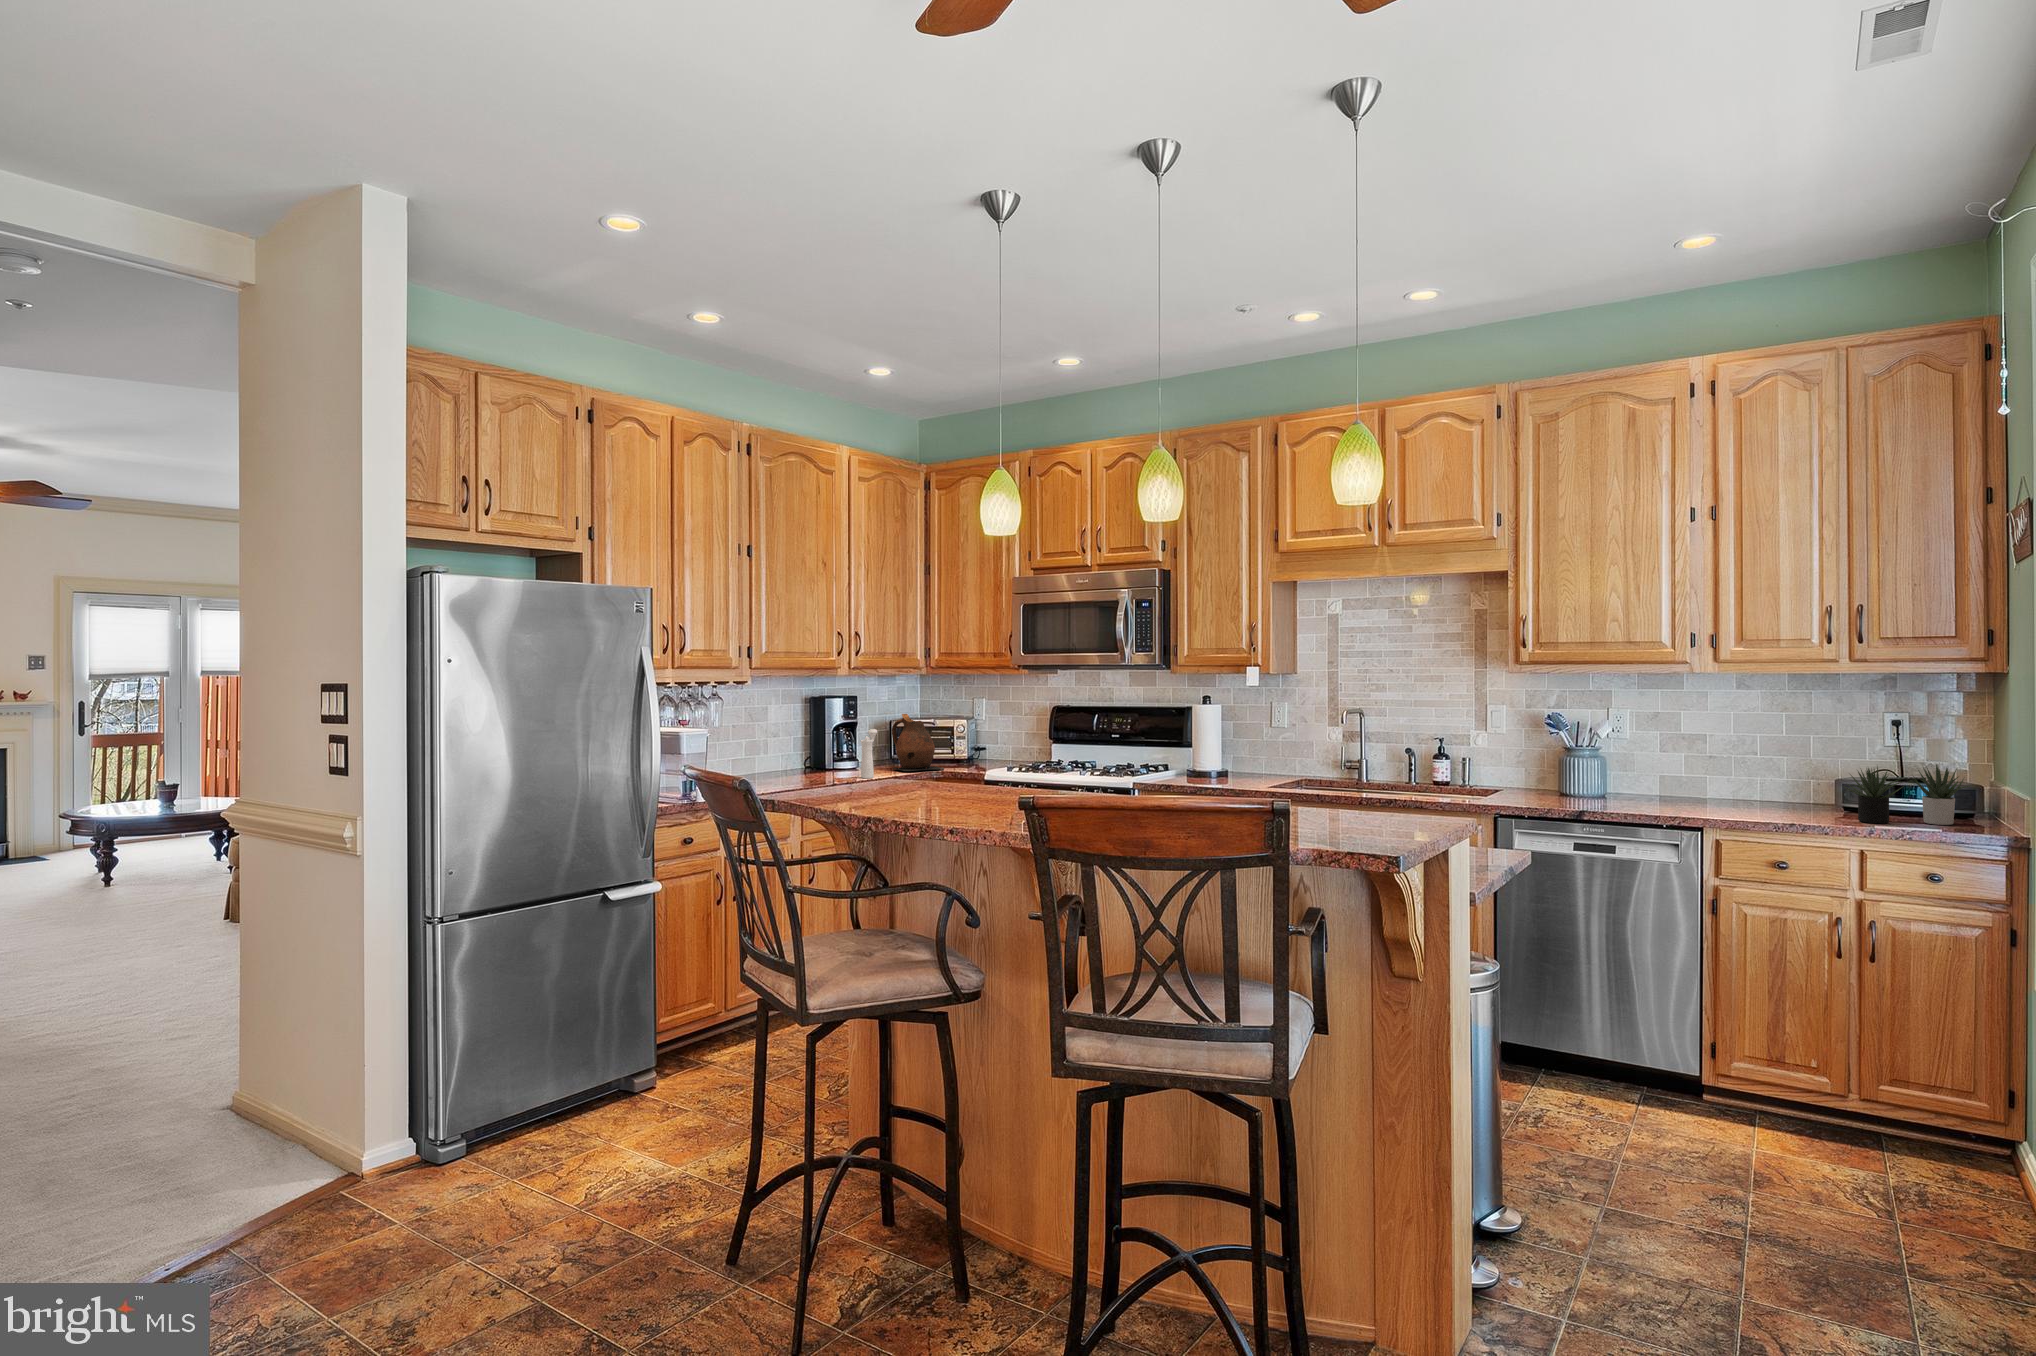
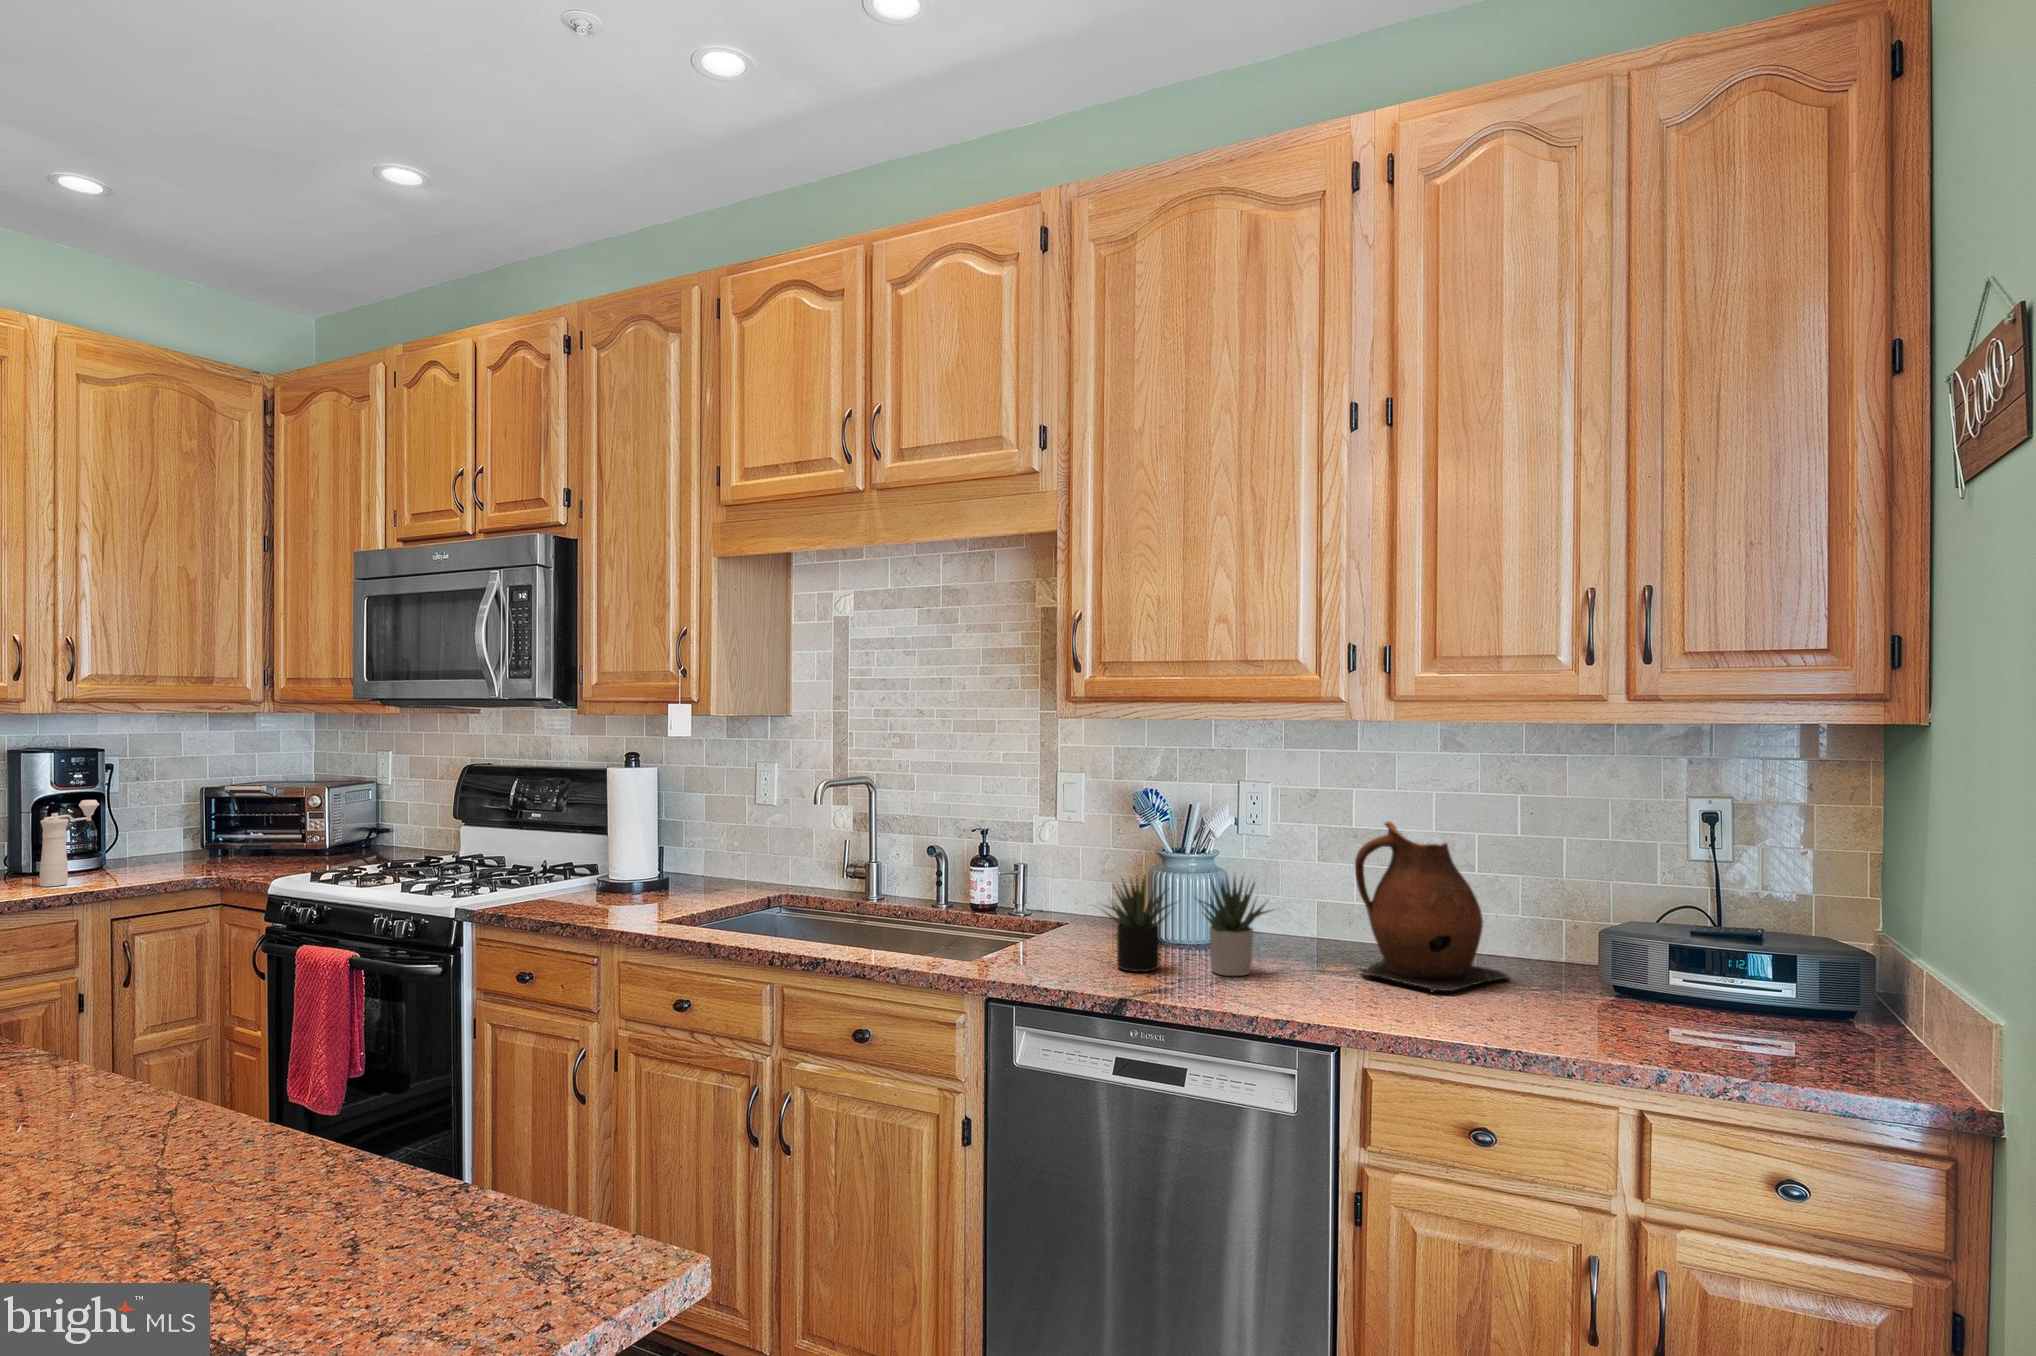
ceramic pitcher: present [892,714,944,771] -> present [1355,821,1509,992]
succulent plant: present [1845,764,1969,825] -> present [1101,876,1270,976]

